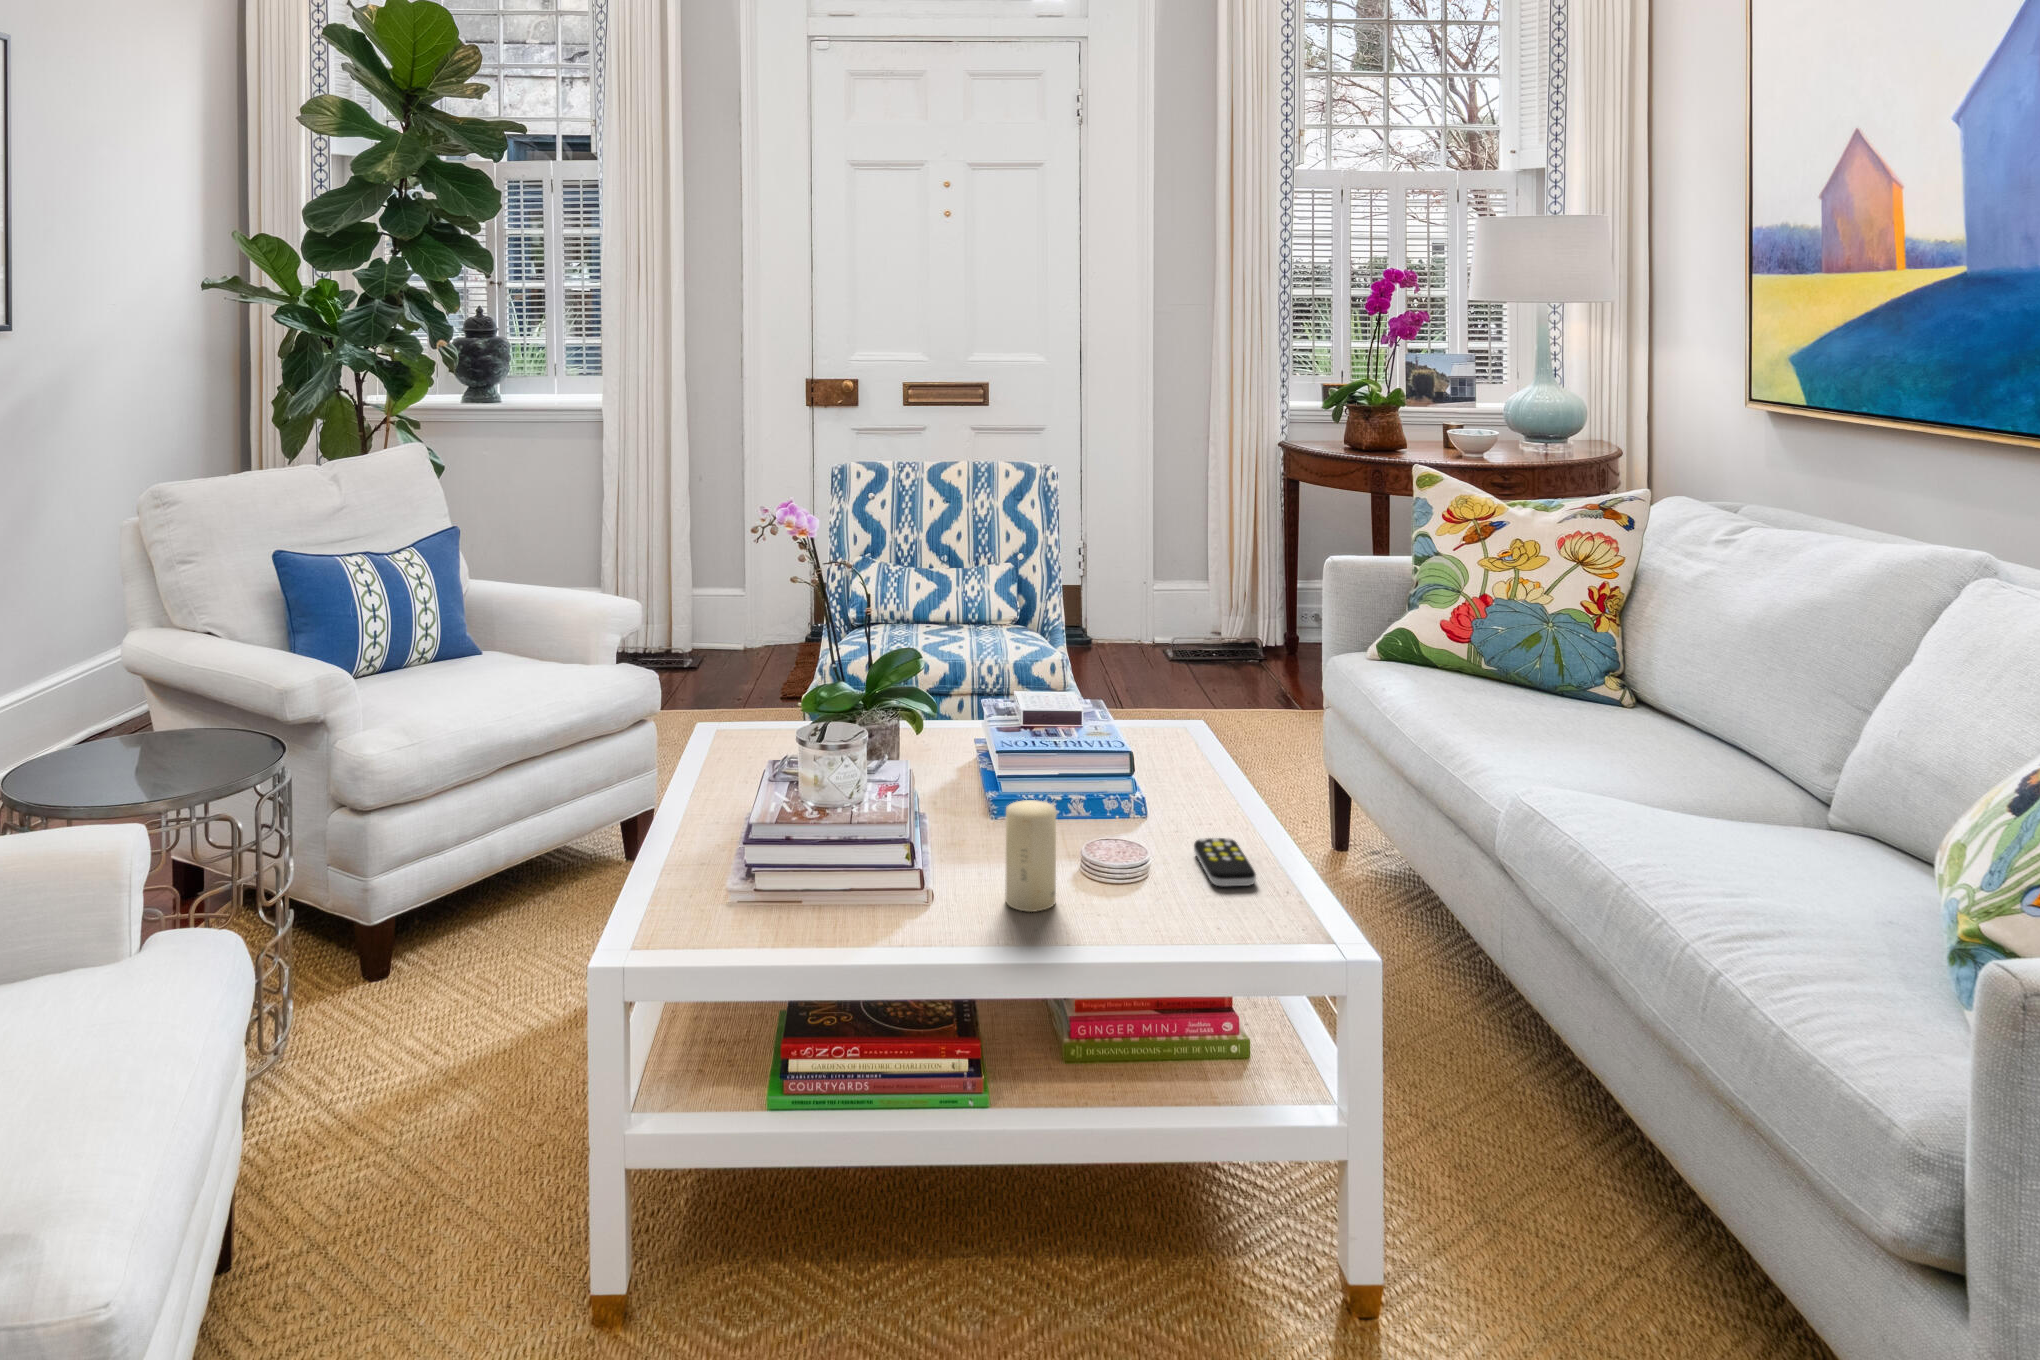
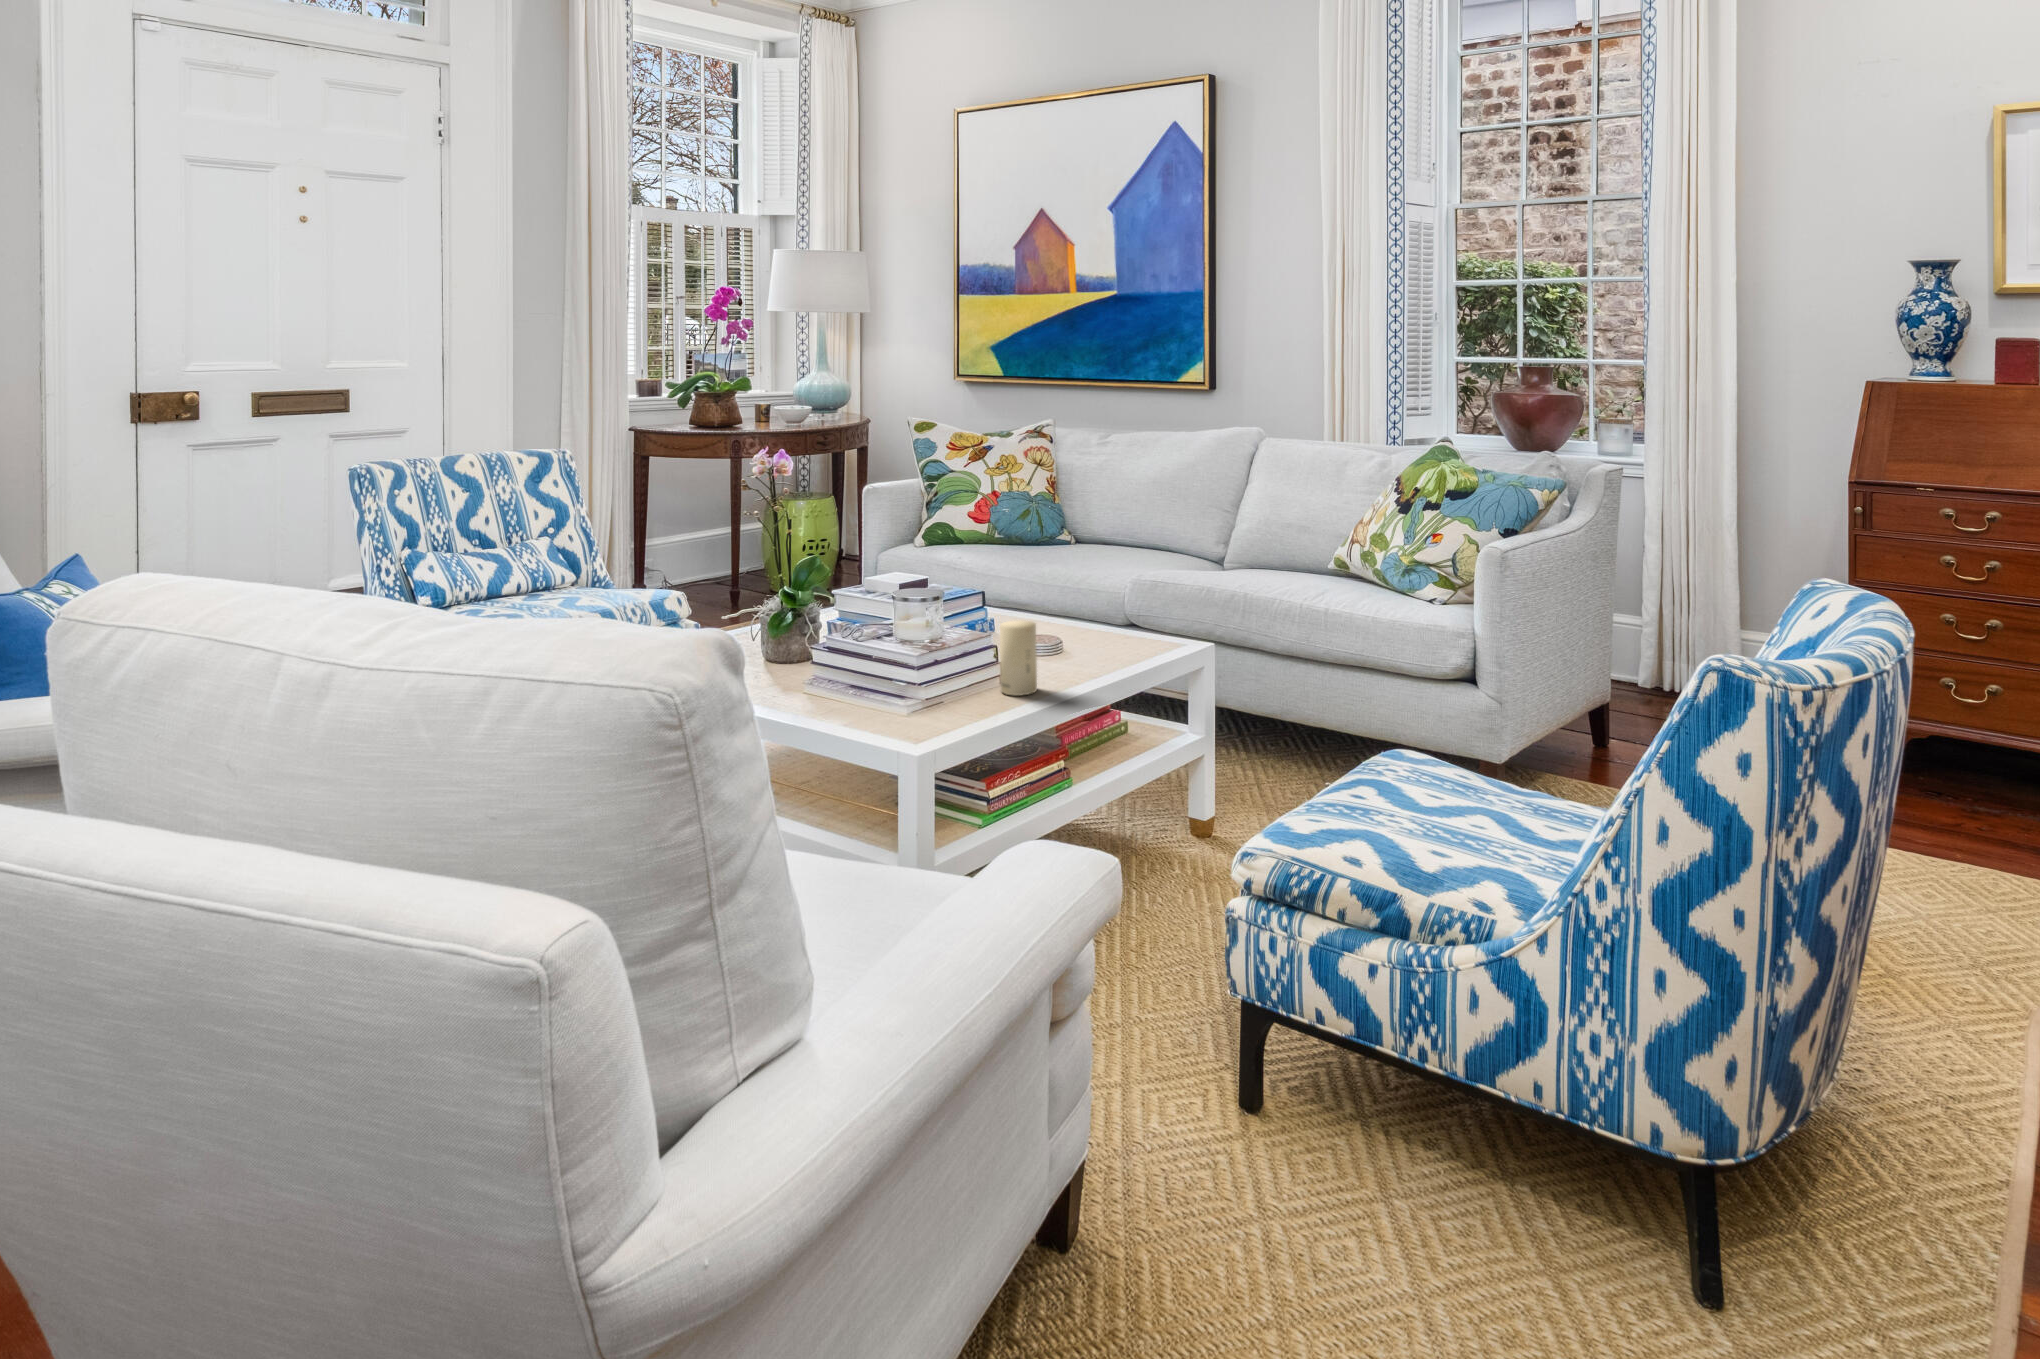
remote control: present [1194,838,1256,887] -> none [1036,636,1098,657]

